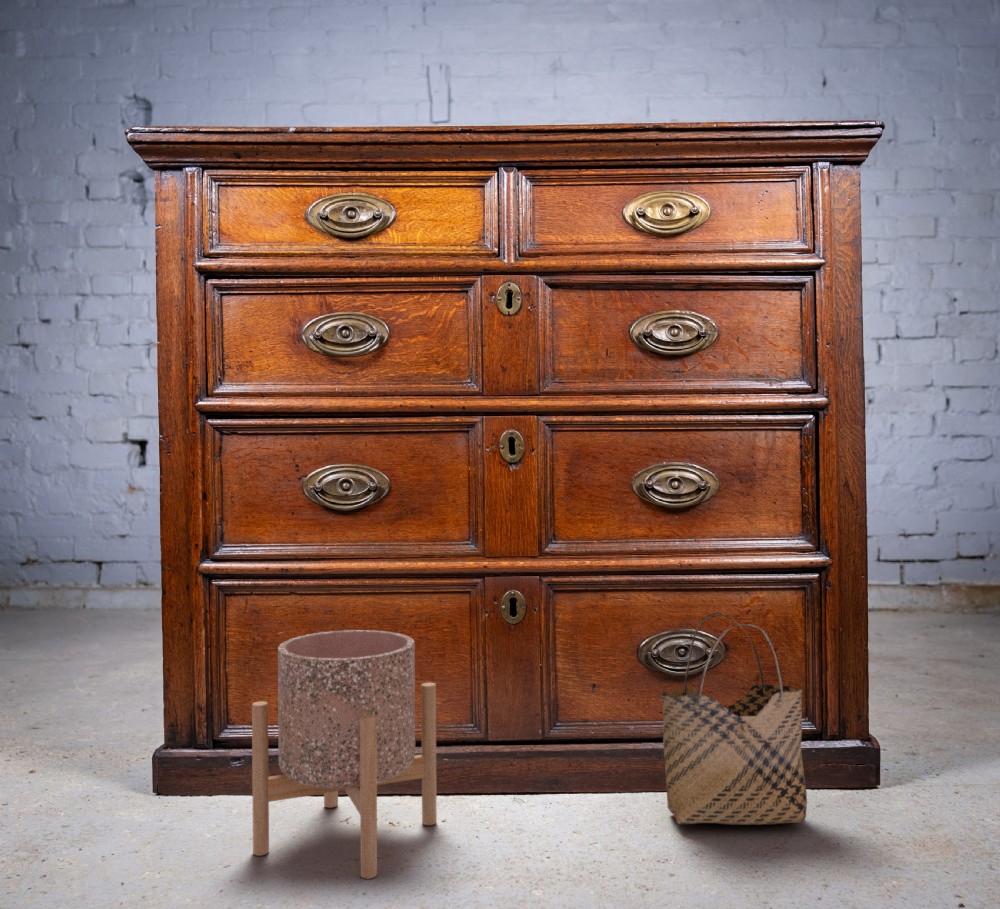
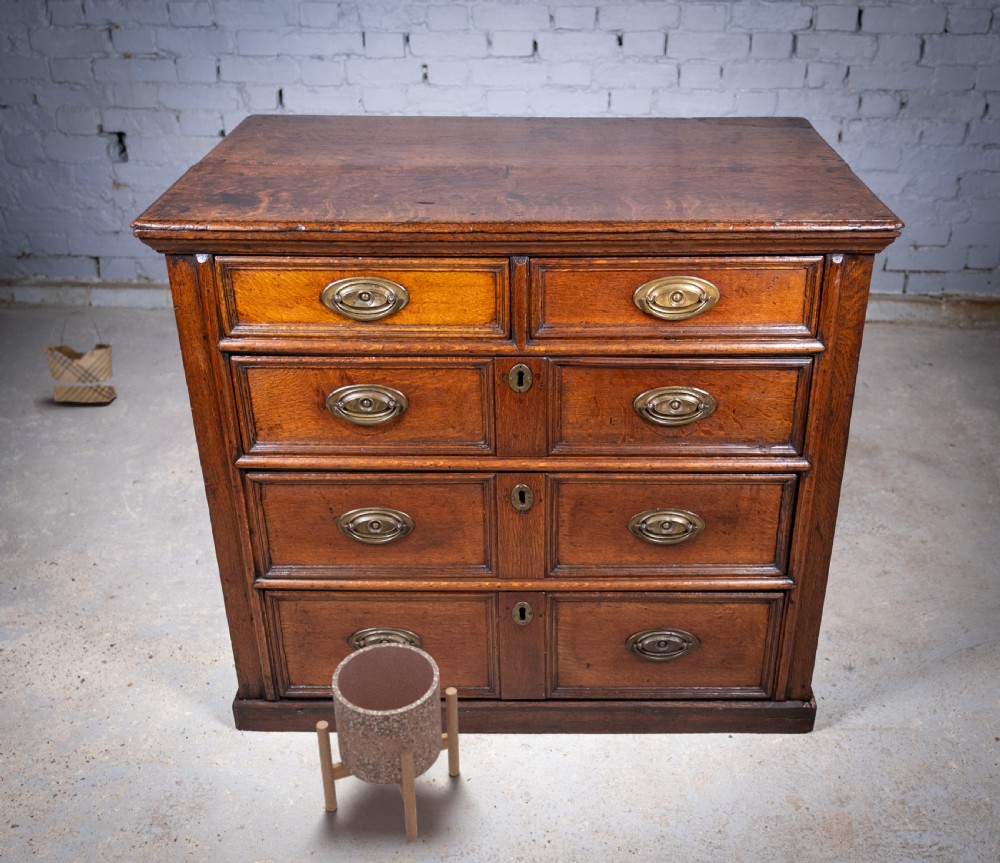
woven basket: present [660,613,807,825] -> present [44,323,117,402]

